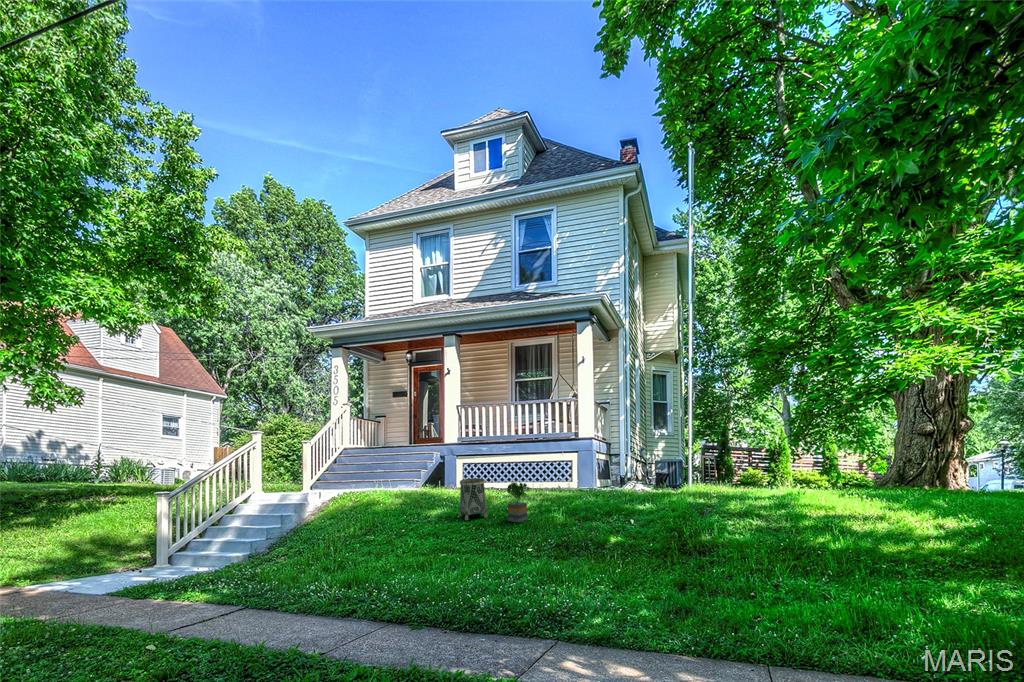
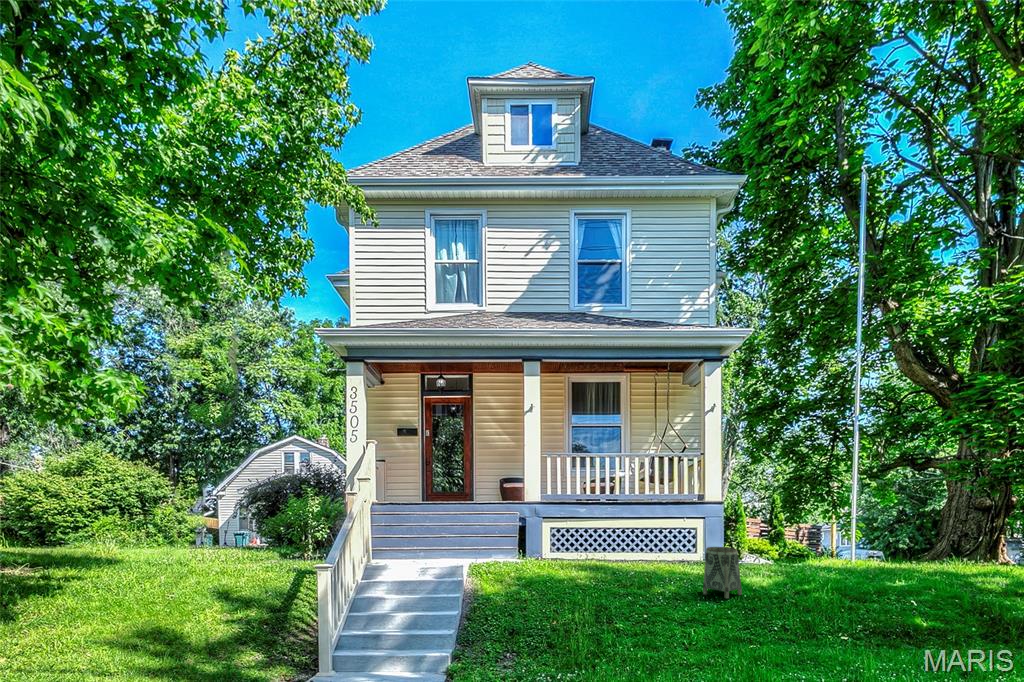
potted tree: present [507,482,530,522] -> none [769,550,802,598]

